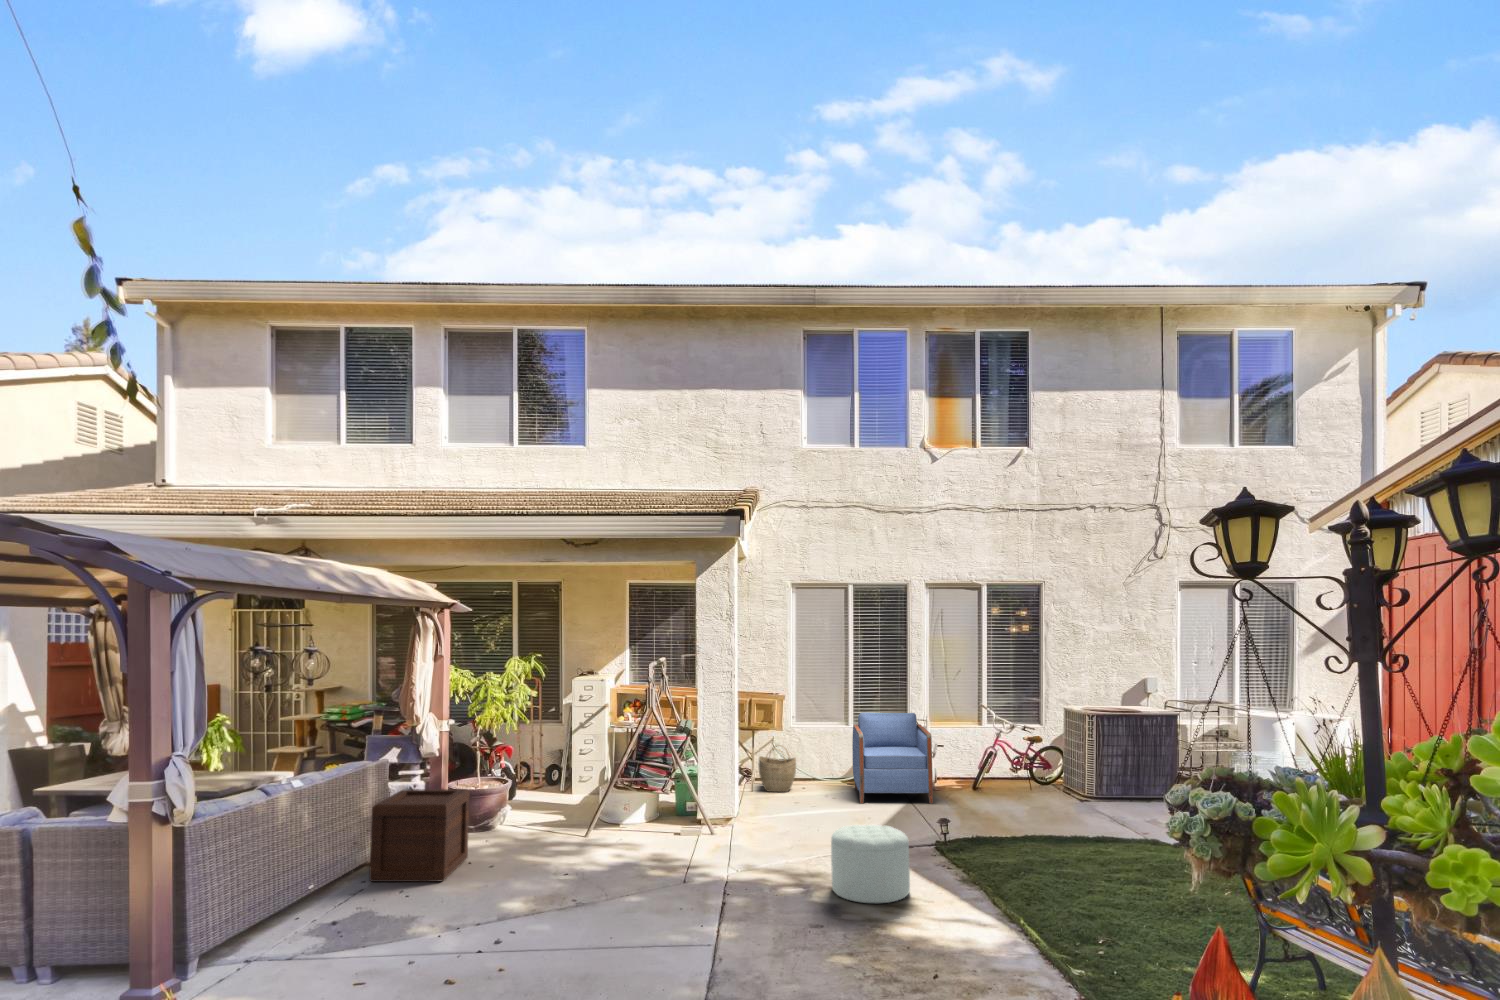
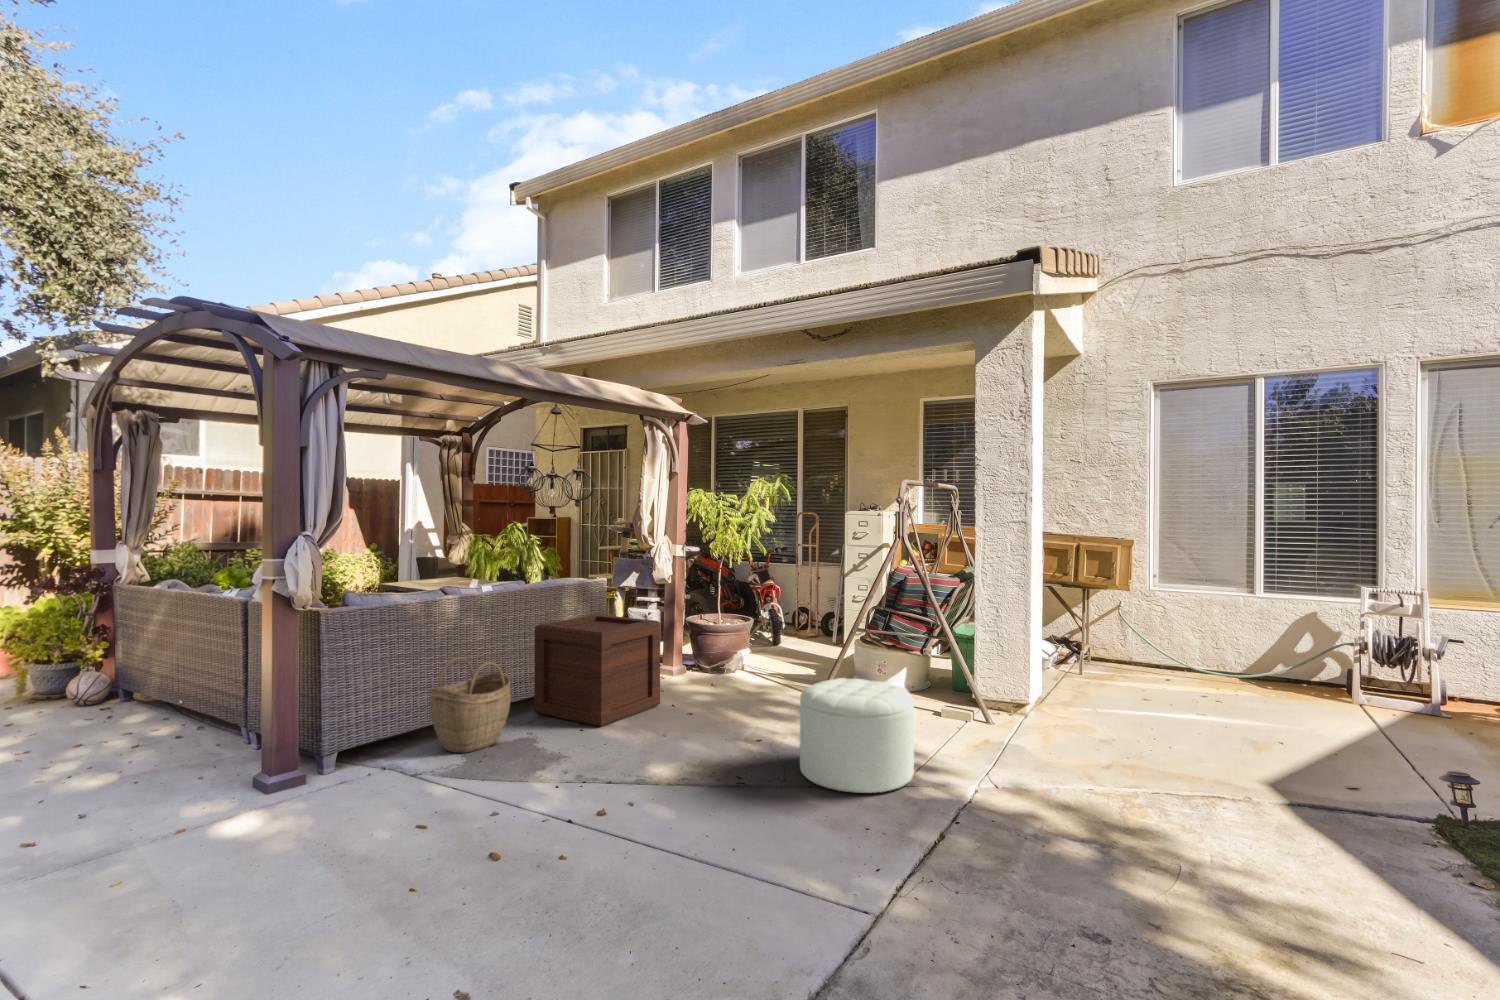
armchair: present [852,713,933,804] -> none [1264,577,1426,734]
woven basket: present [758,746,796,792] -> present [430,657,511,753]
ottoman: present [831,825,910,903] -> present [800,678,914,793]

